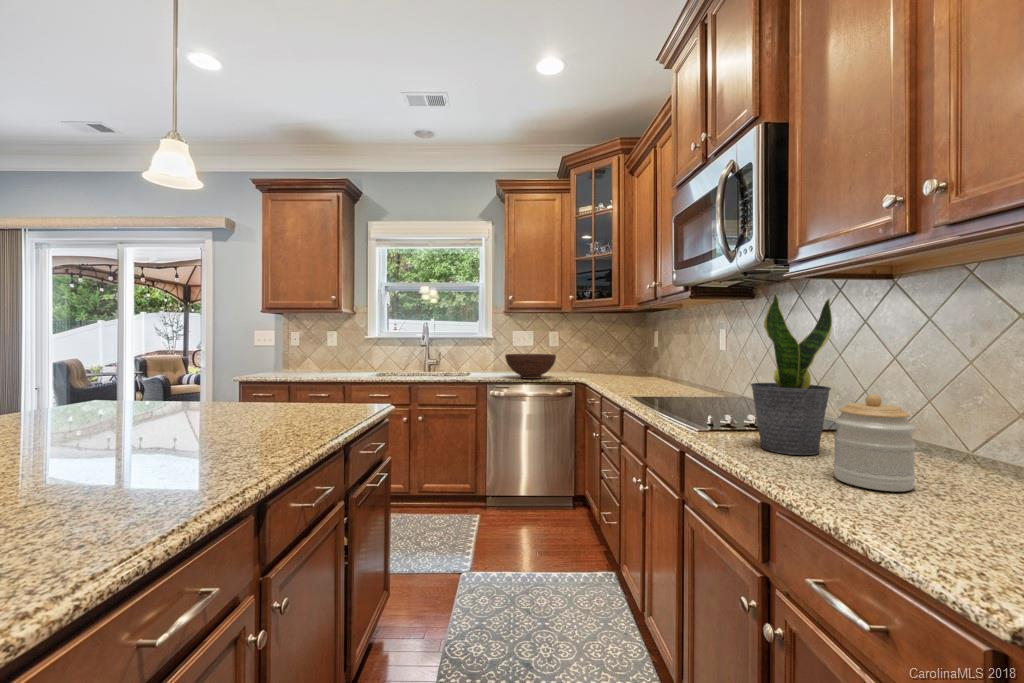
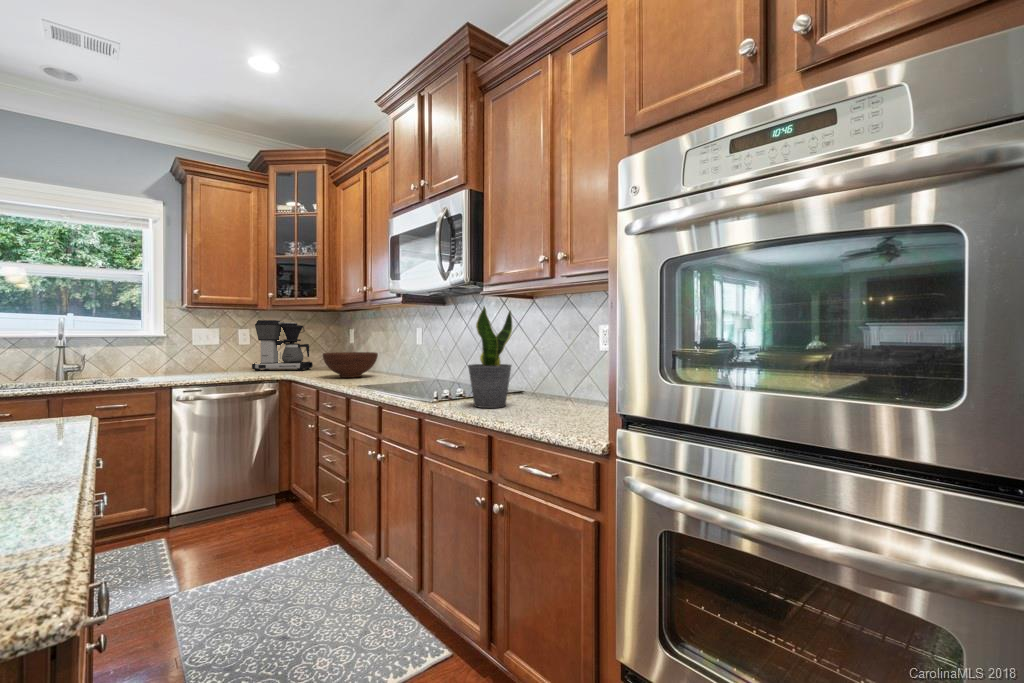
coffee maker: none [559,322,614,374] -> present [252,320,313,371]
fruit bowl: present [505,354,556,379] -> present [323,352,378,378]
jar: present [833,394,916,491] -> none [520,365,556,417]

